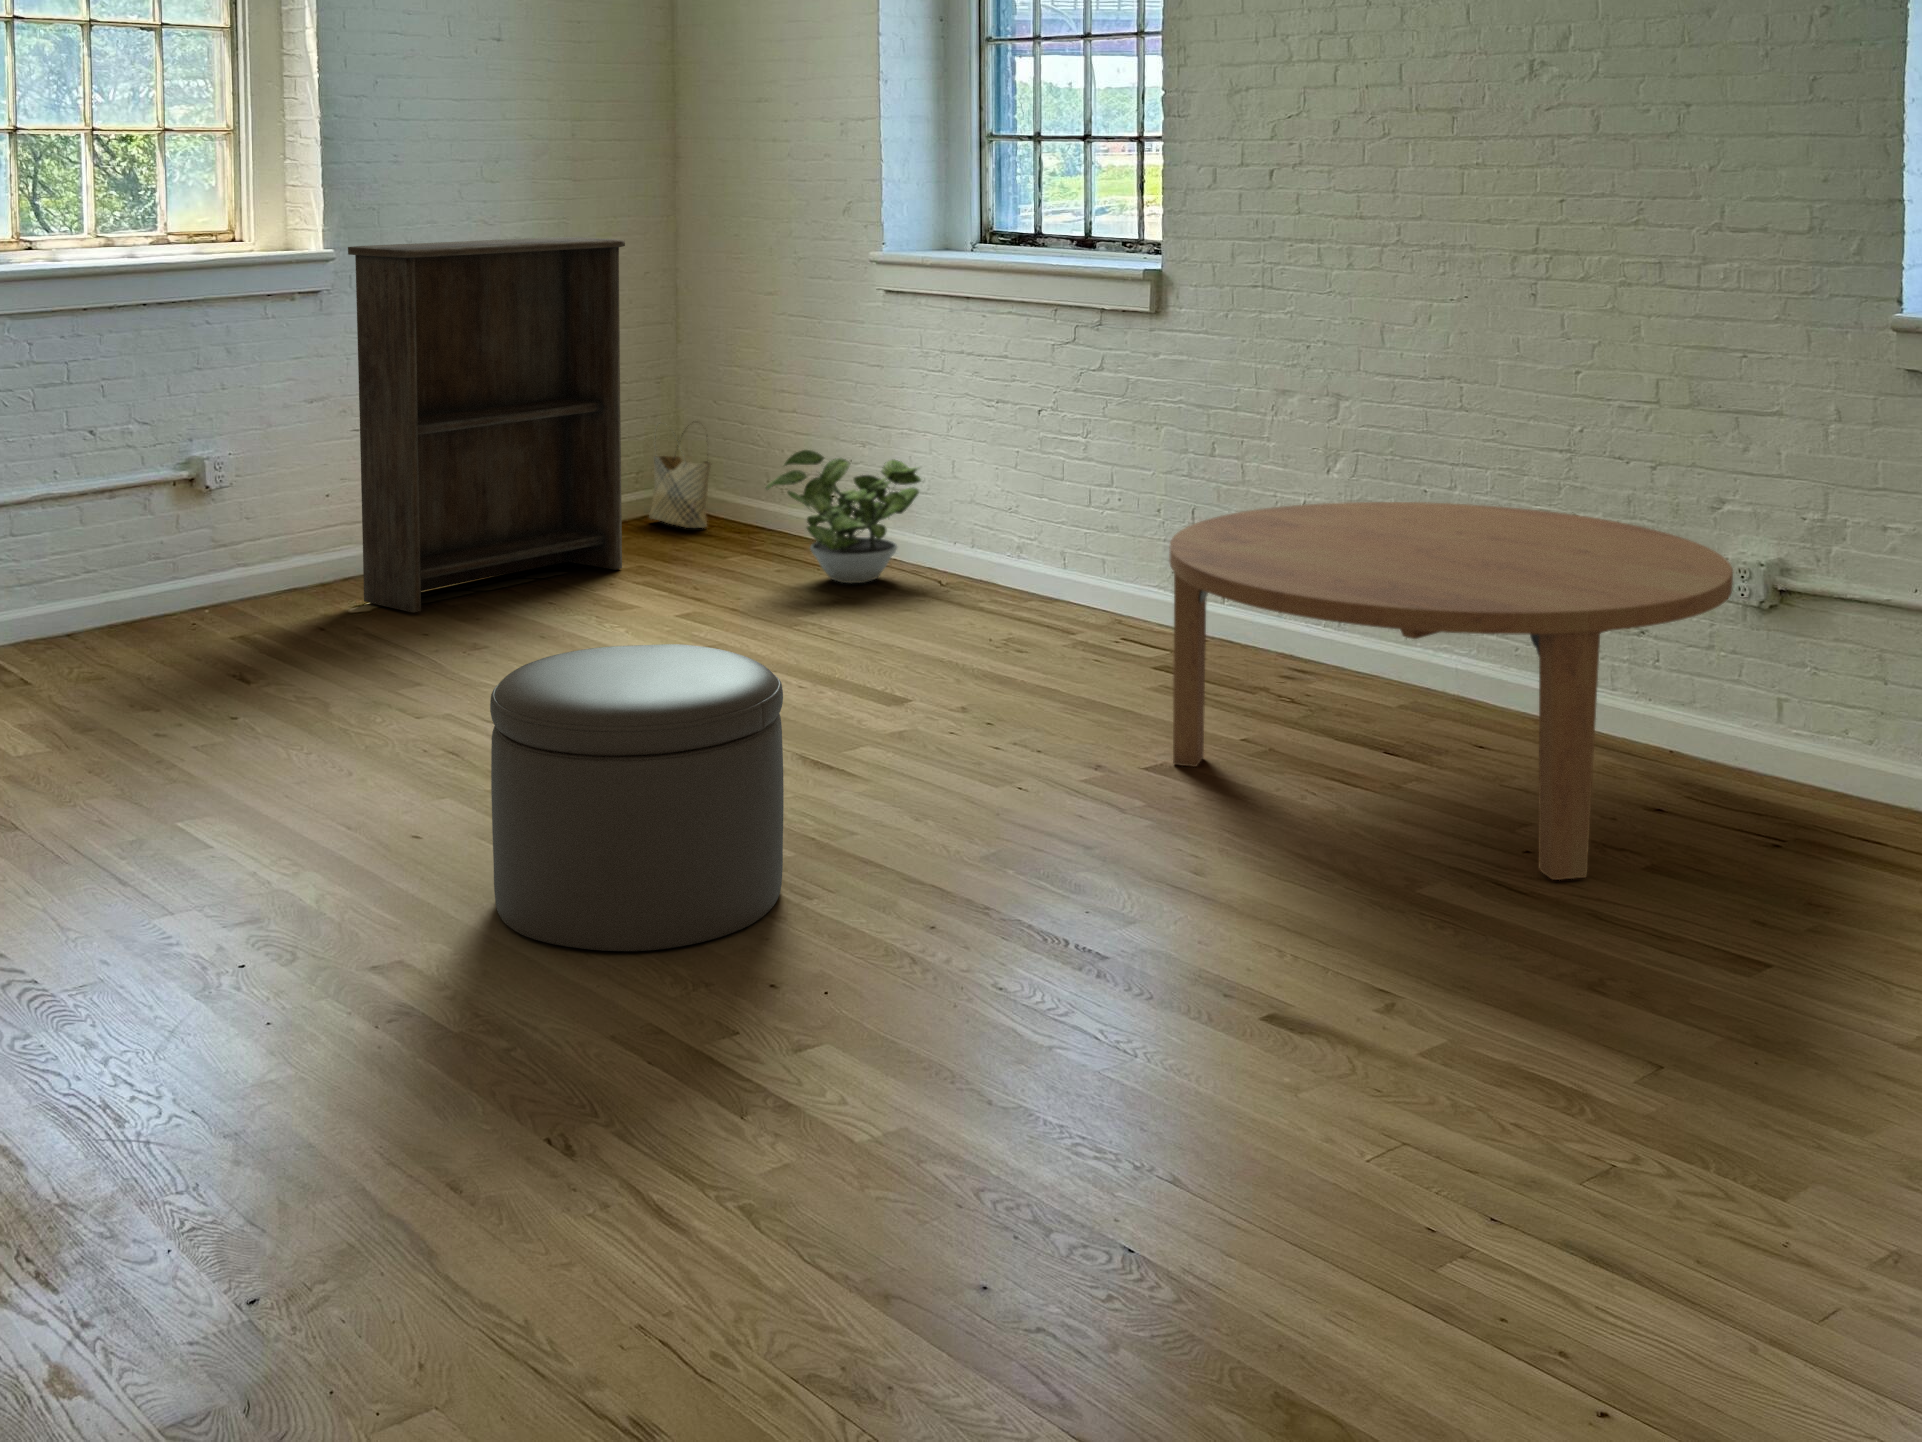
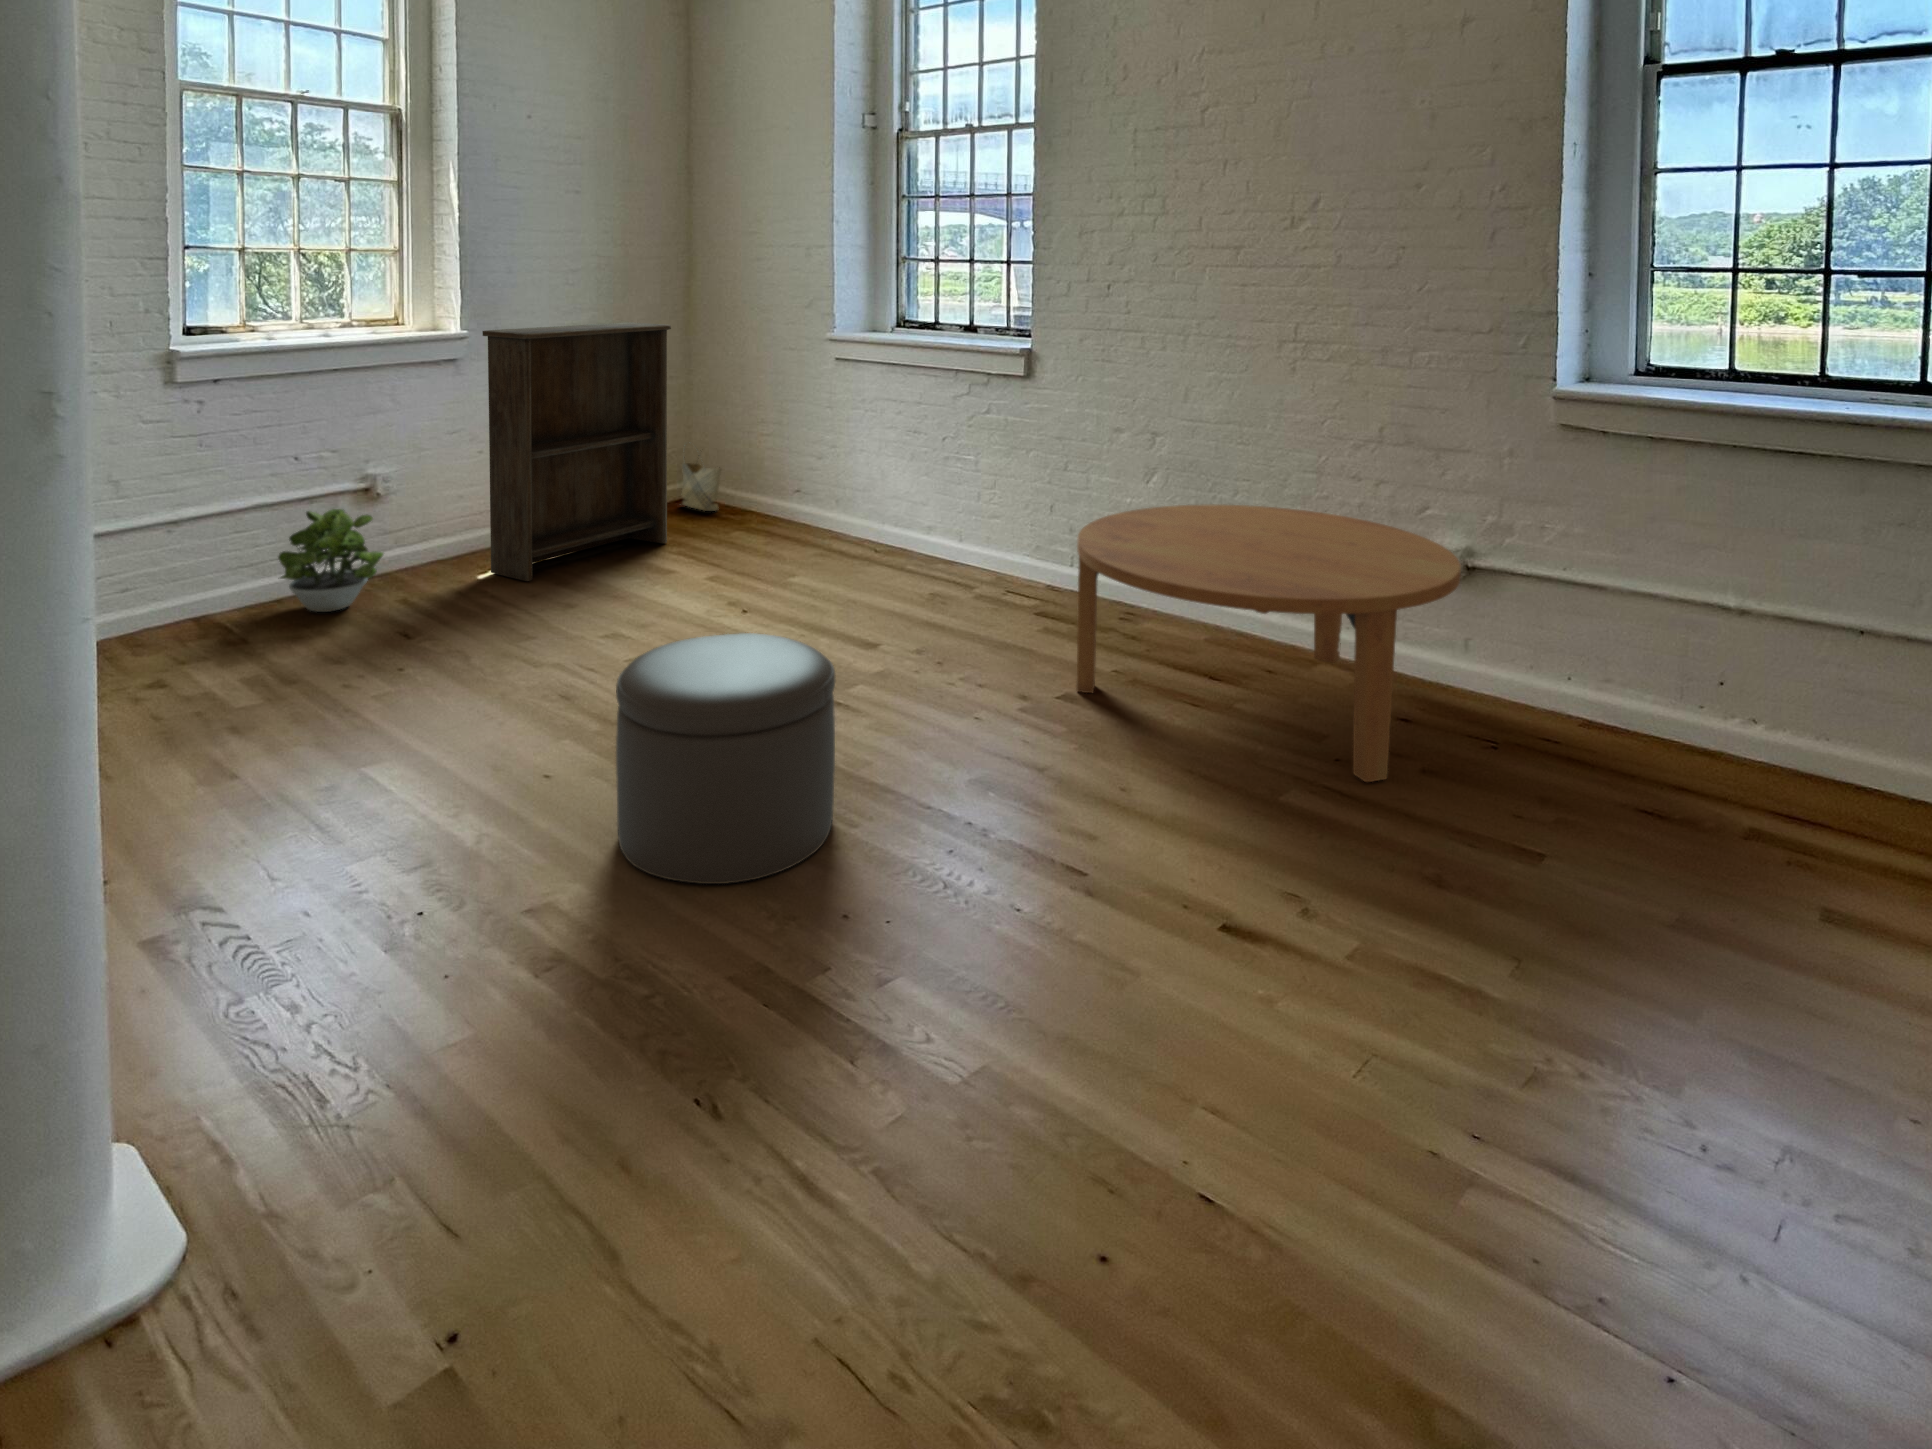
potted plant: present [766,450,921,583] -> present [278,509,383,612]

